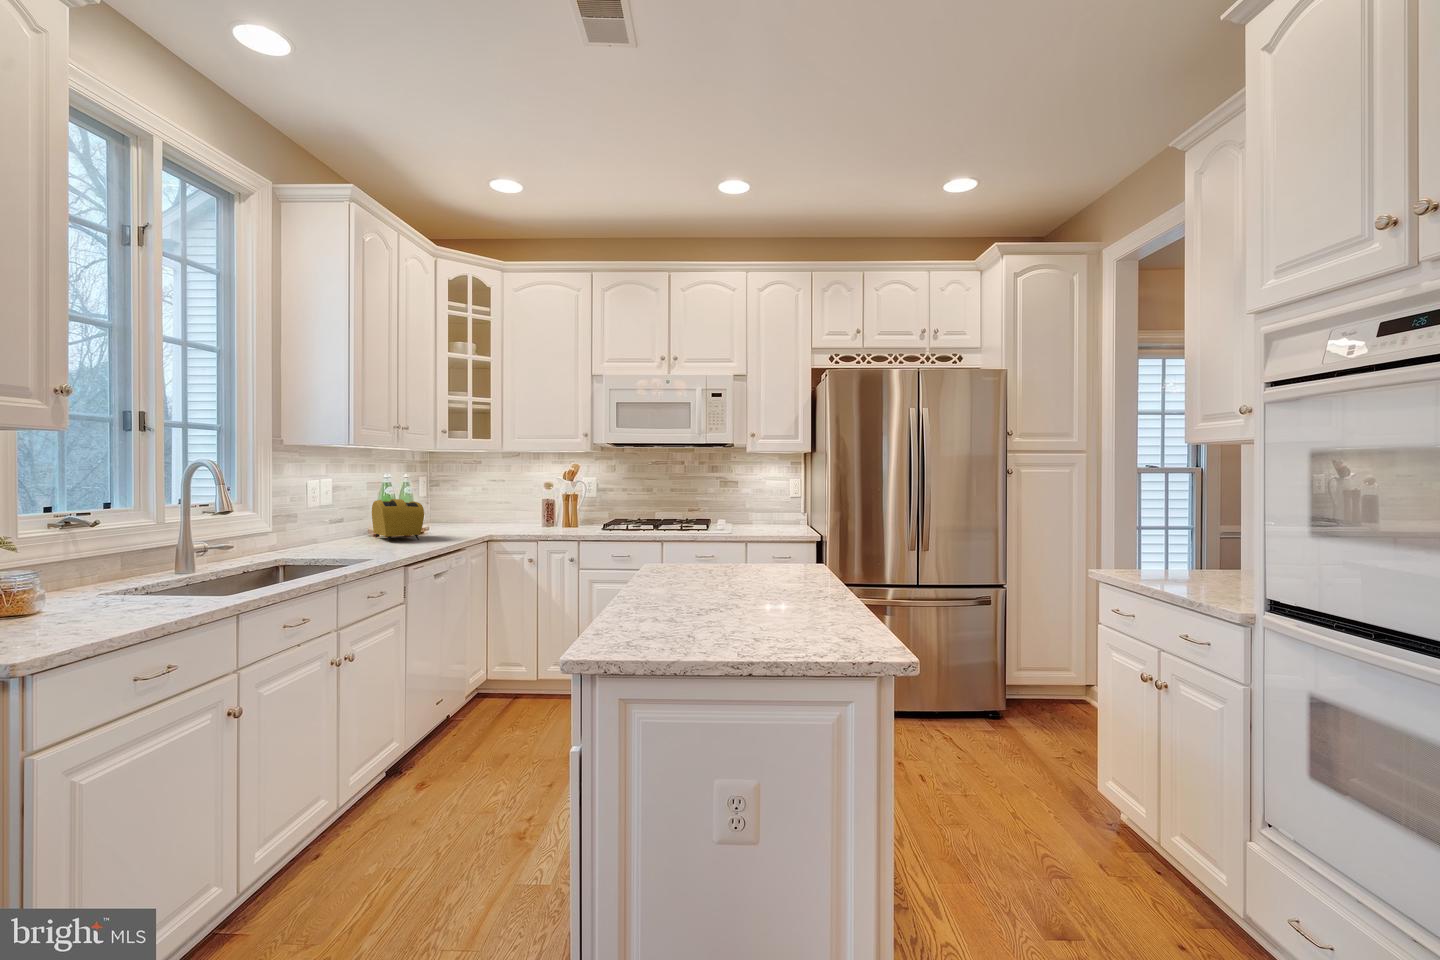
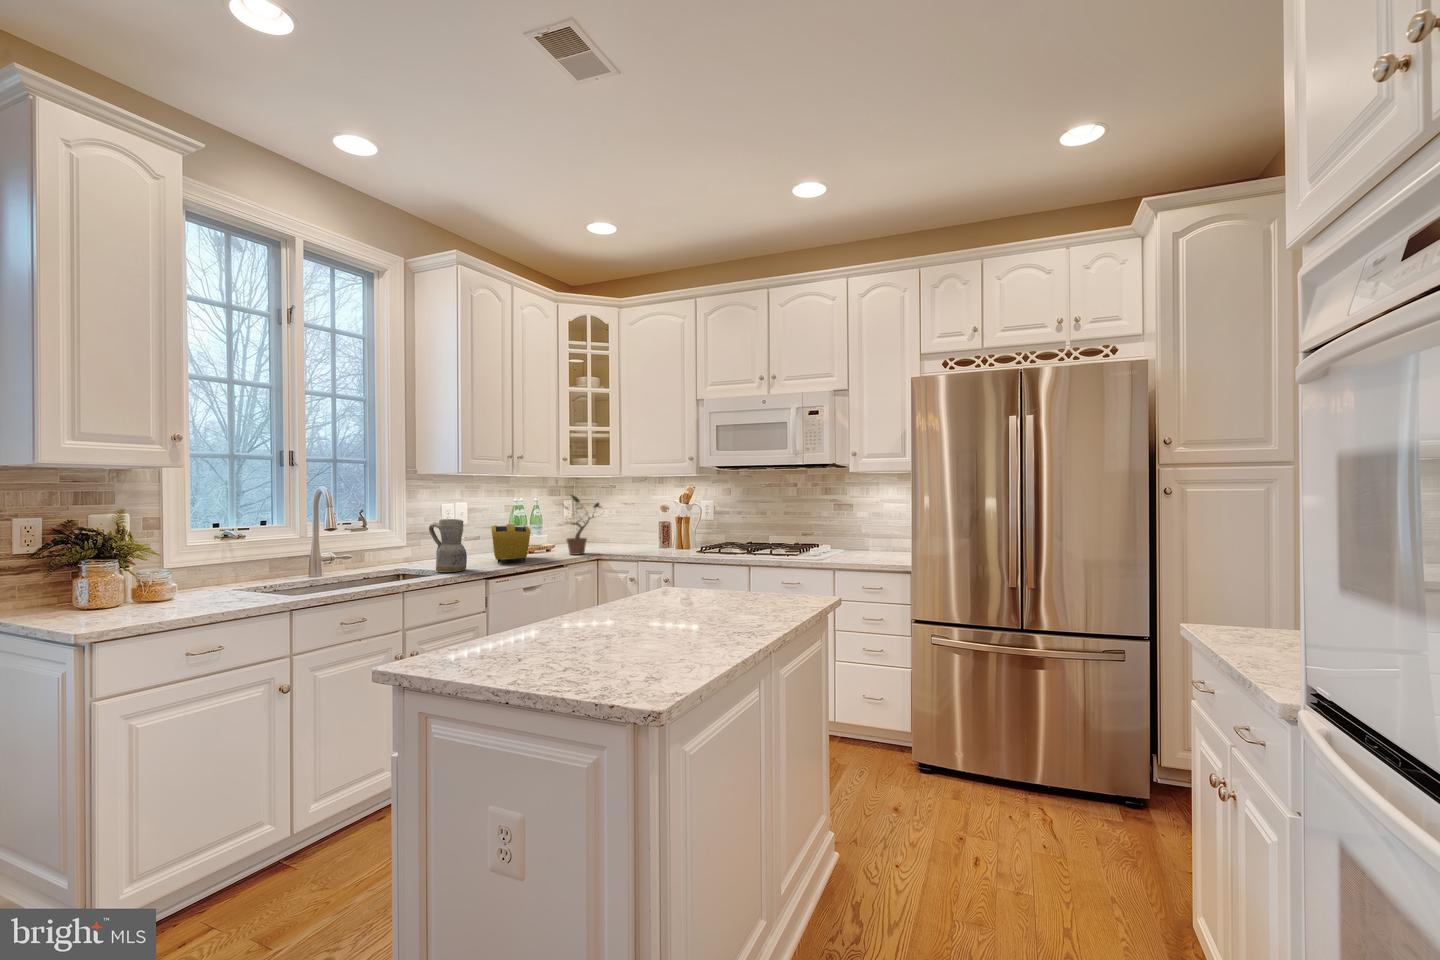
potted plant: none [444,467,494,532] -> present [565,495,601,555]
ceramic pitcher: none [313,491,358,550] -> present [429,519,467,572]

